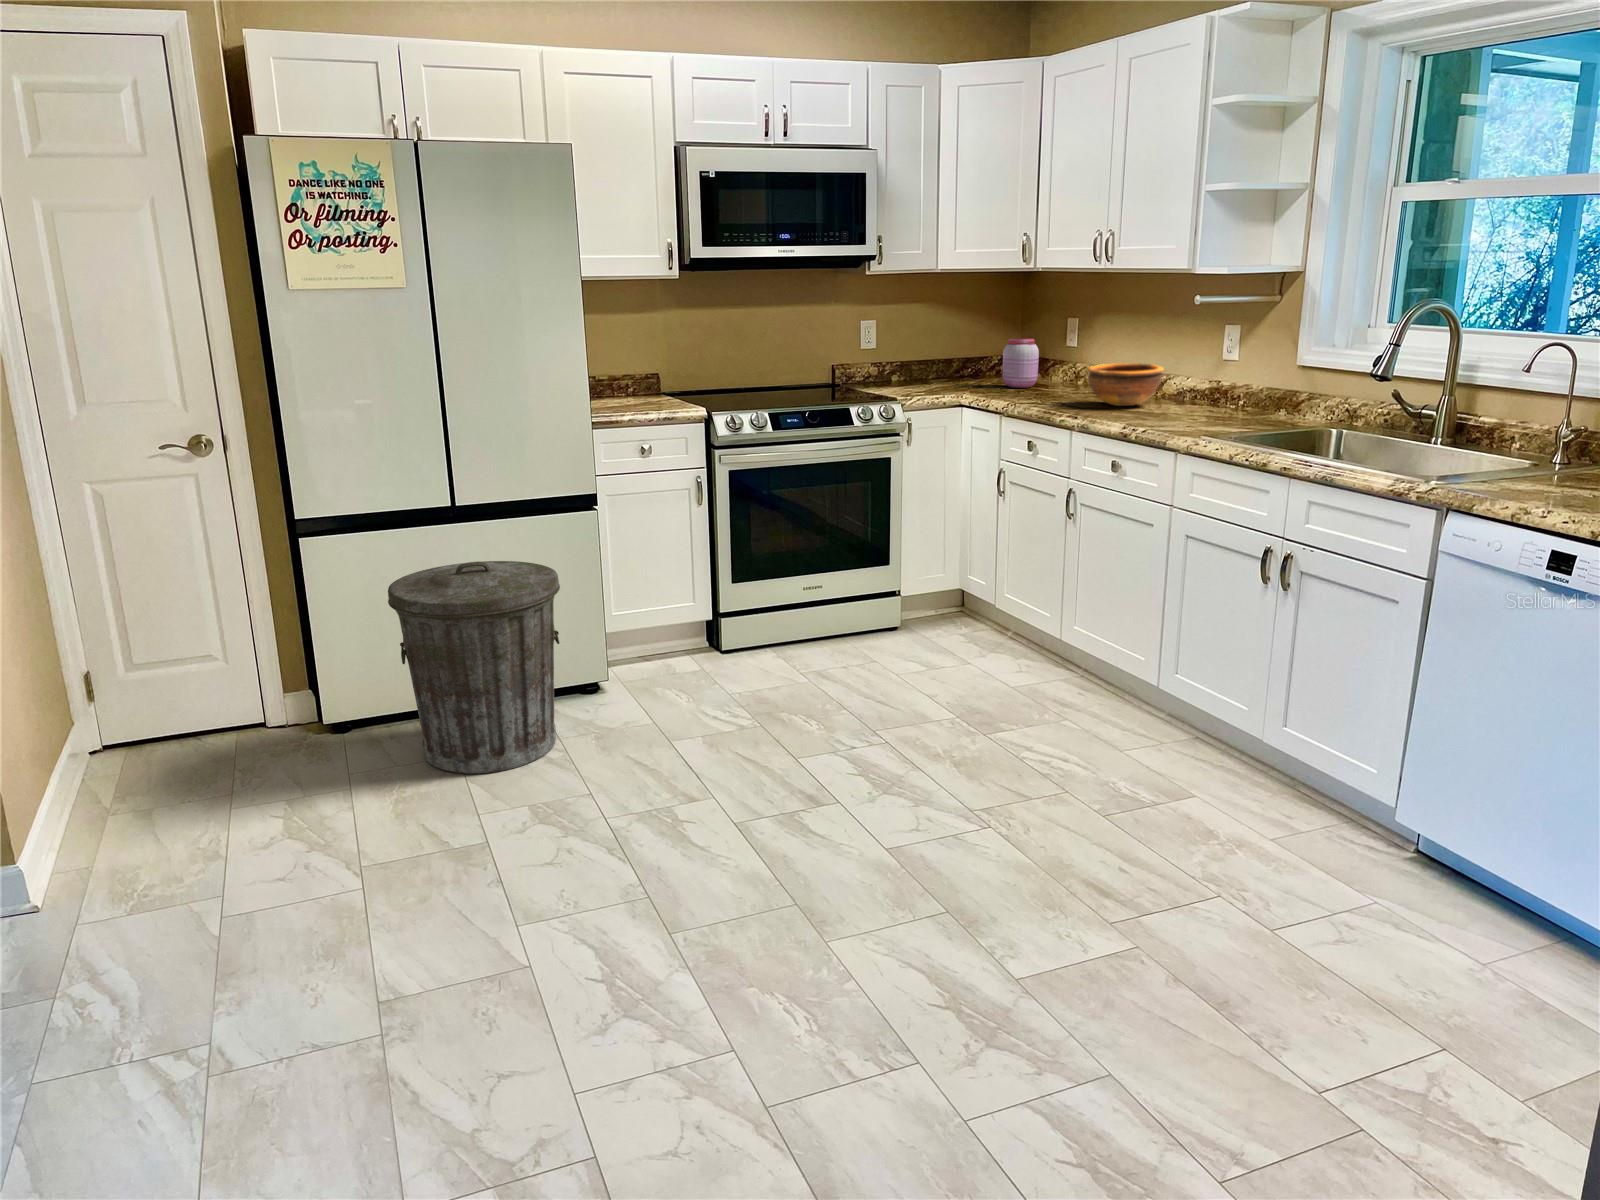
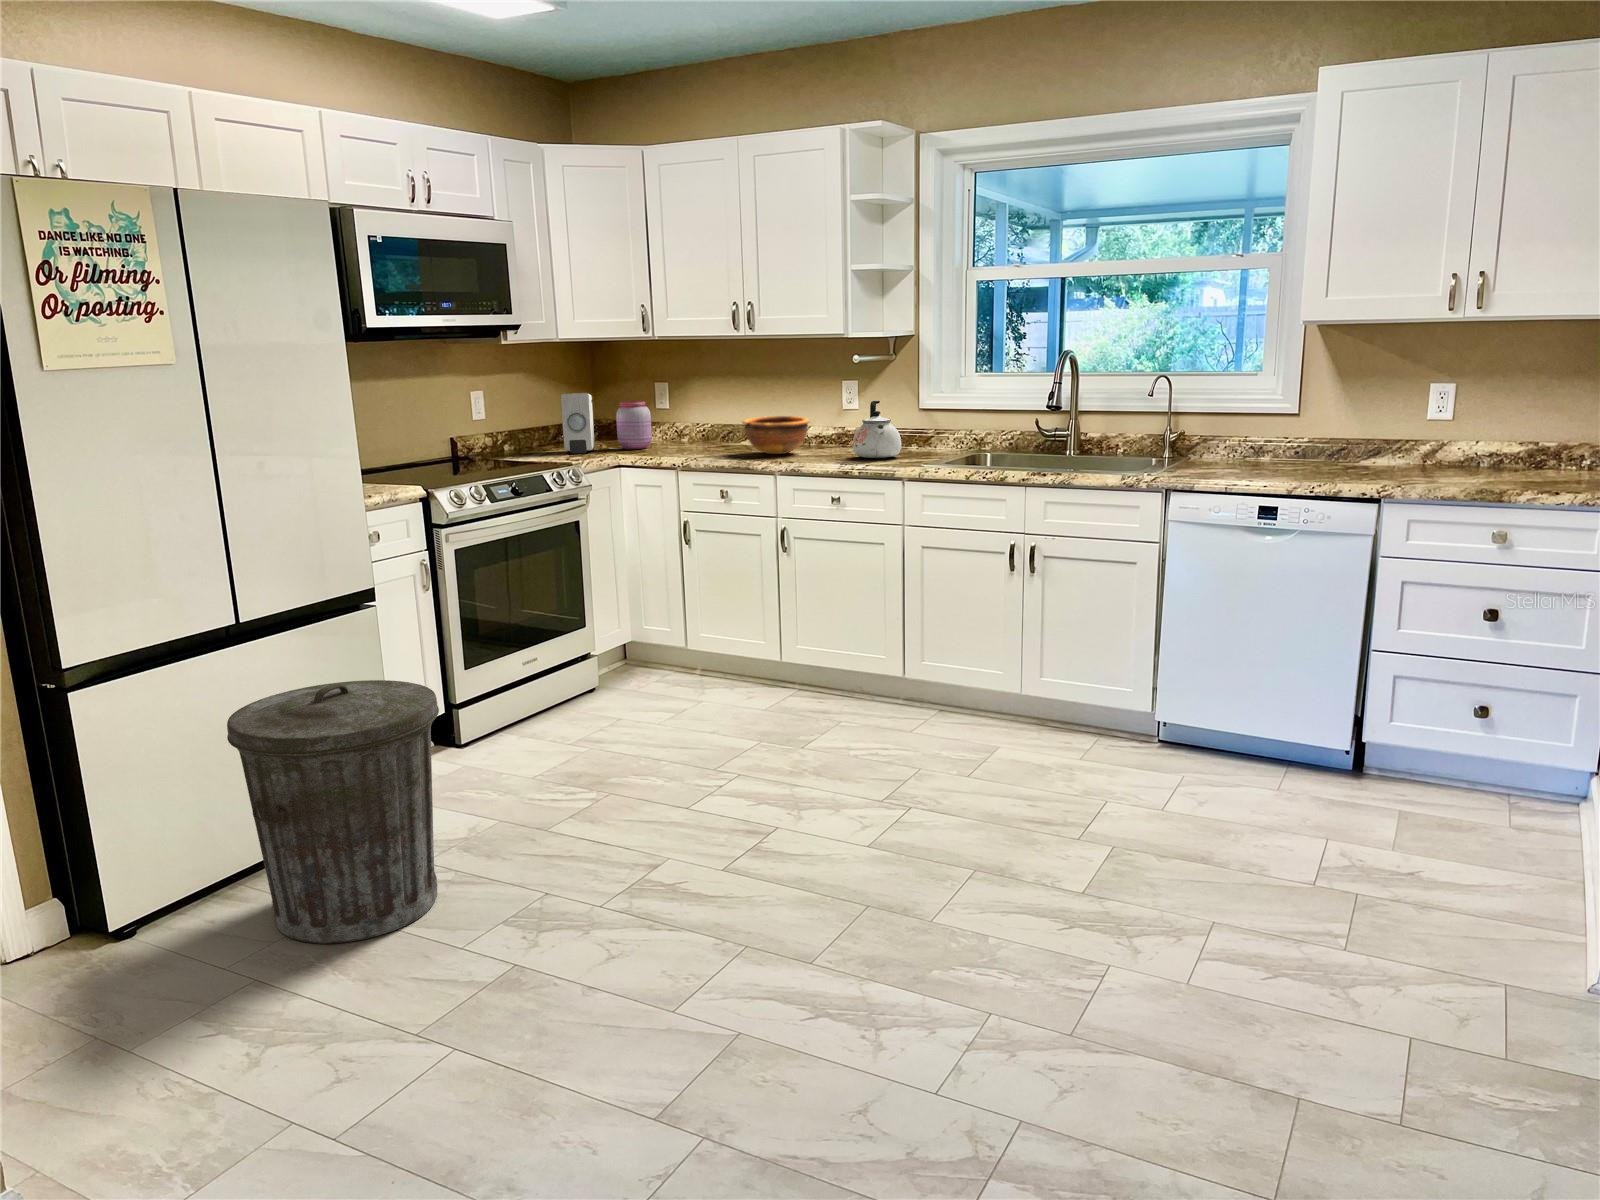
soap dispenser: none [941,327,985,388] -> present [561,393,595,454]
kettle: none [1177,353,1237,422] -> present [853,401,901,458]

